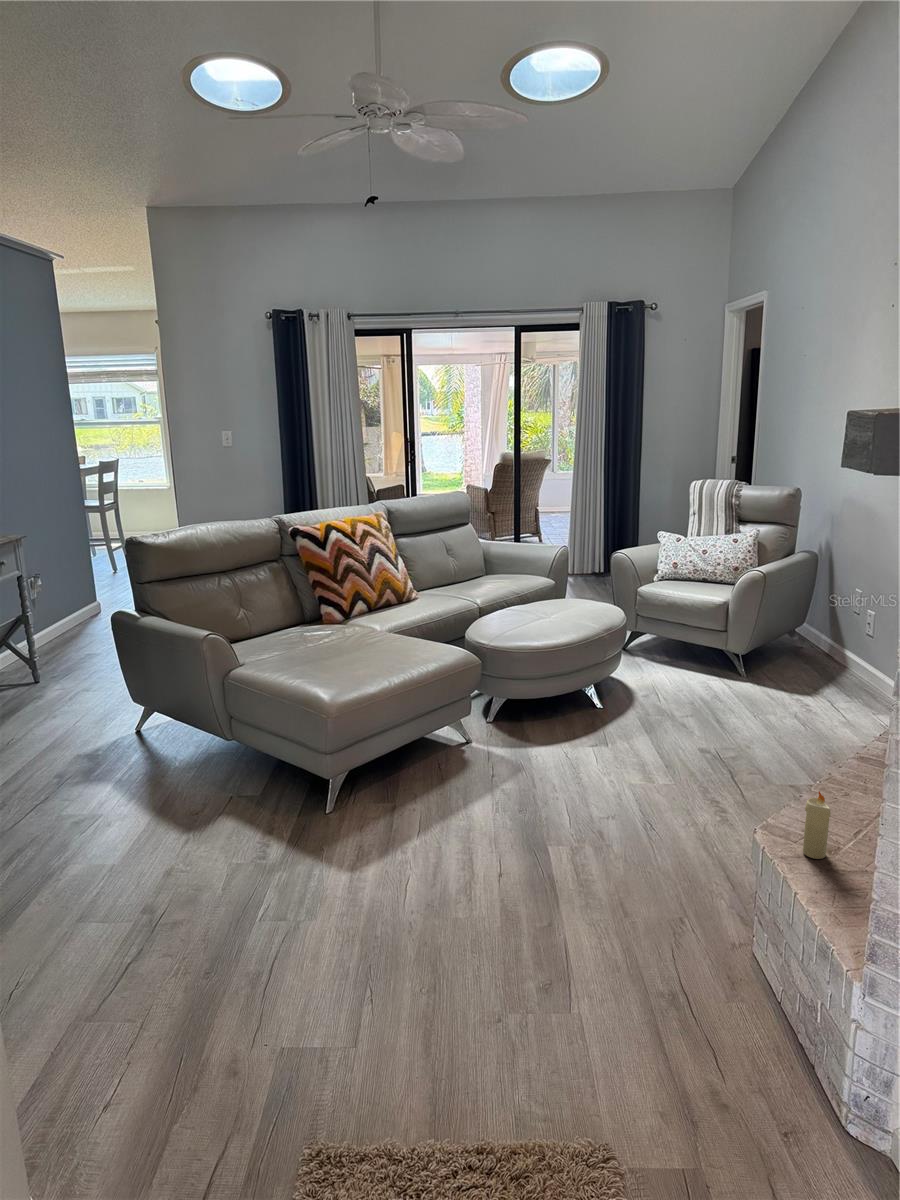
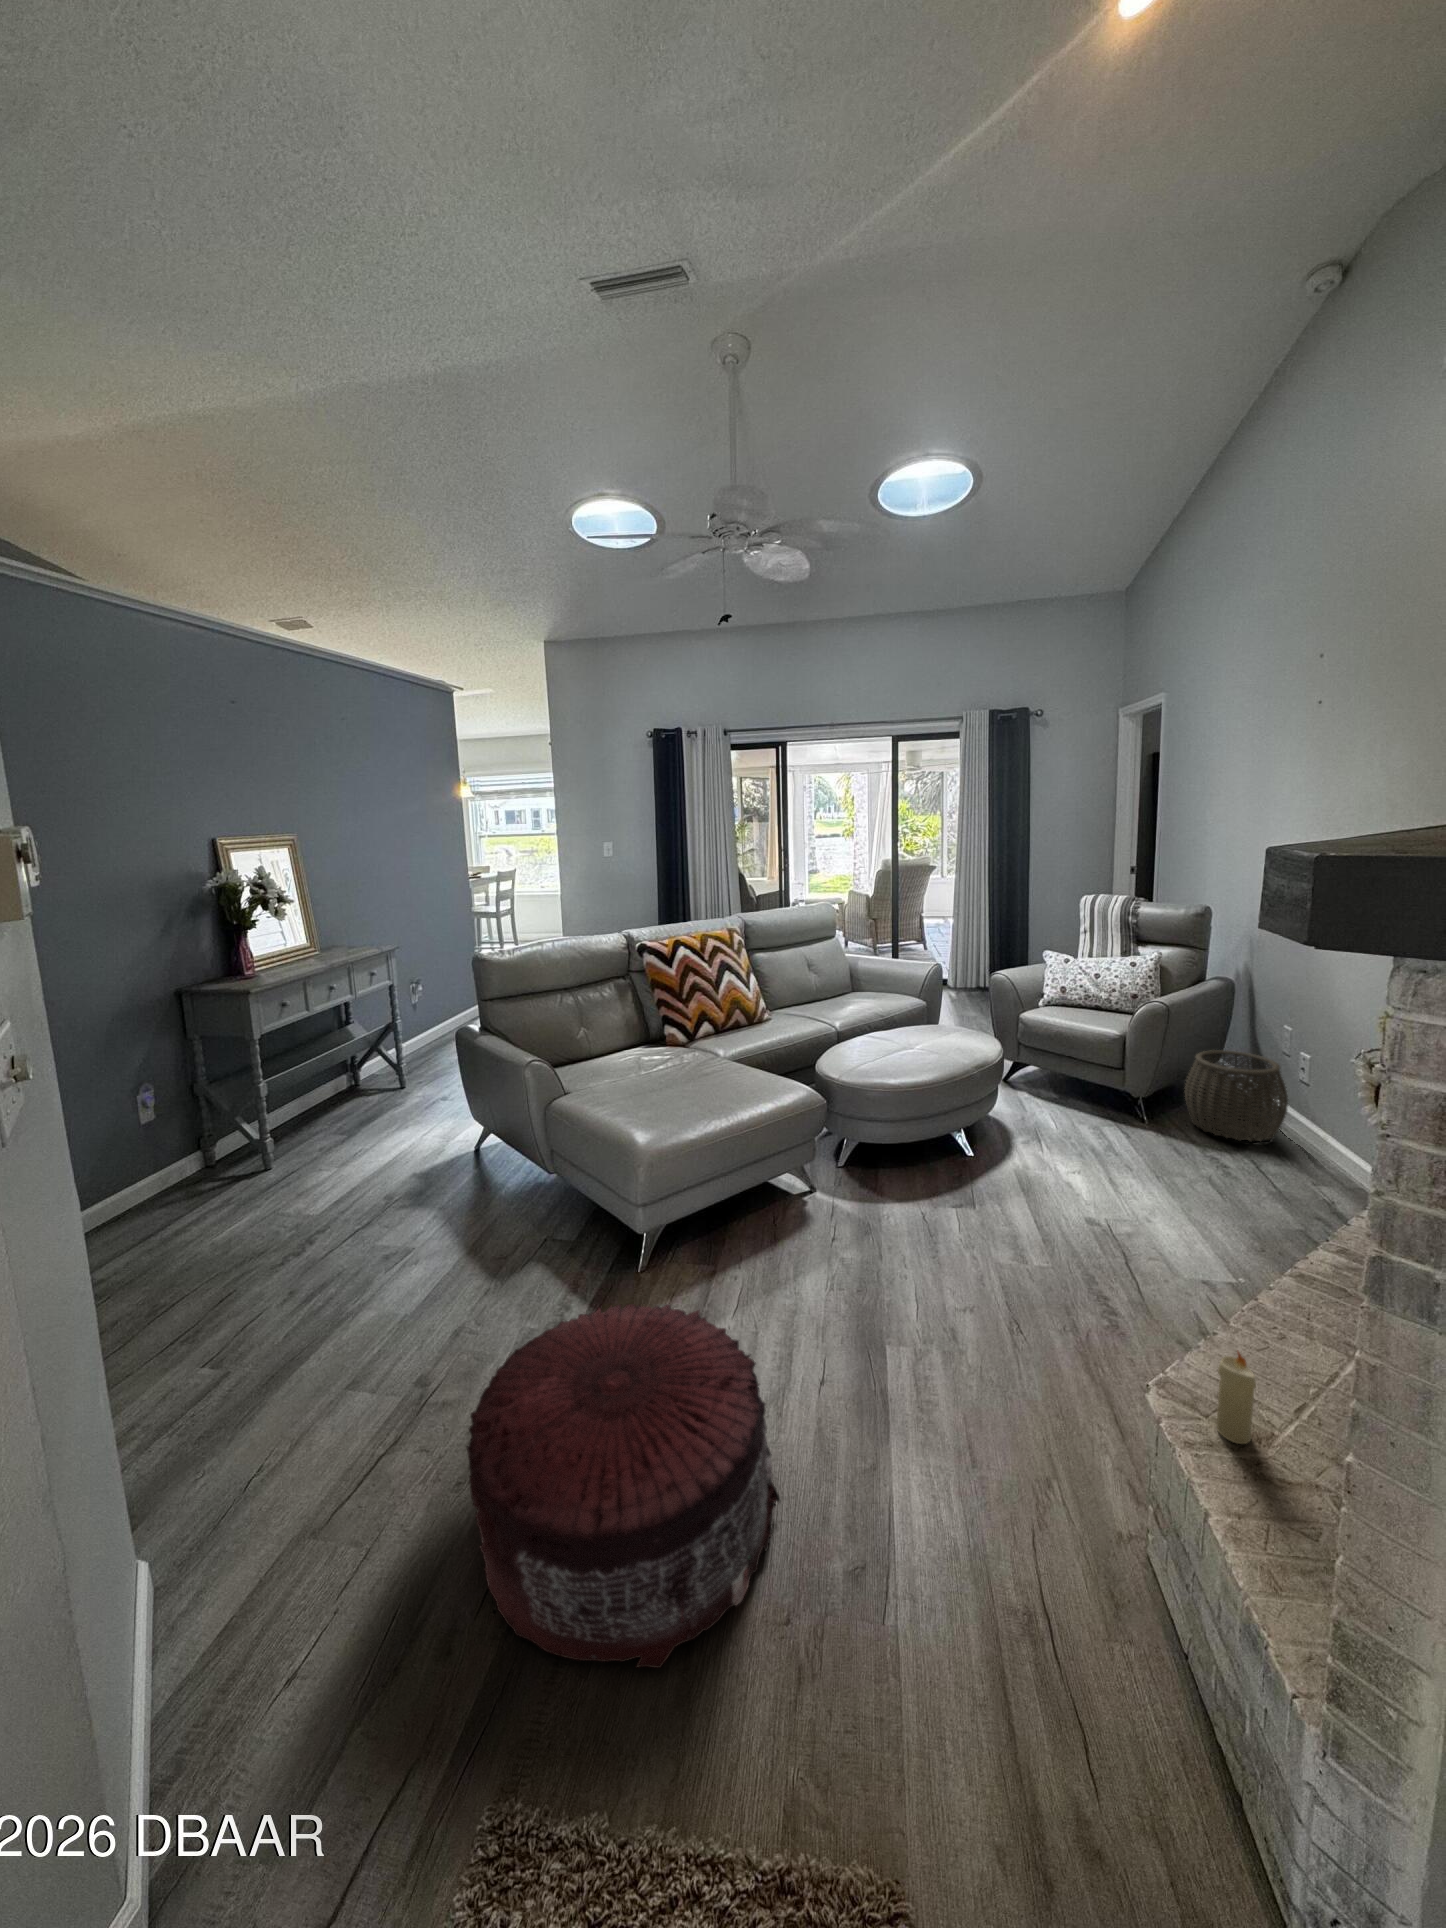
woven basket: none [773,610,852,683] -> present [1185,1050,1288,1141]
pouf: none [200,823,474,1086] -> present [467,1304,780,1668]

